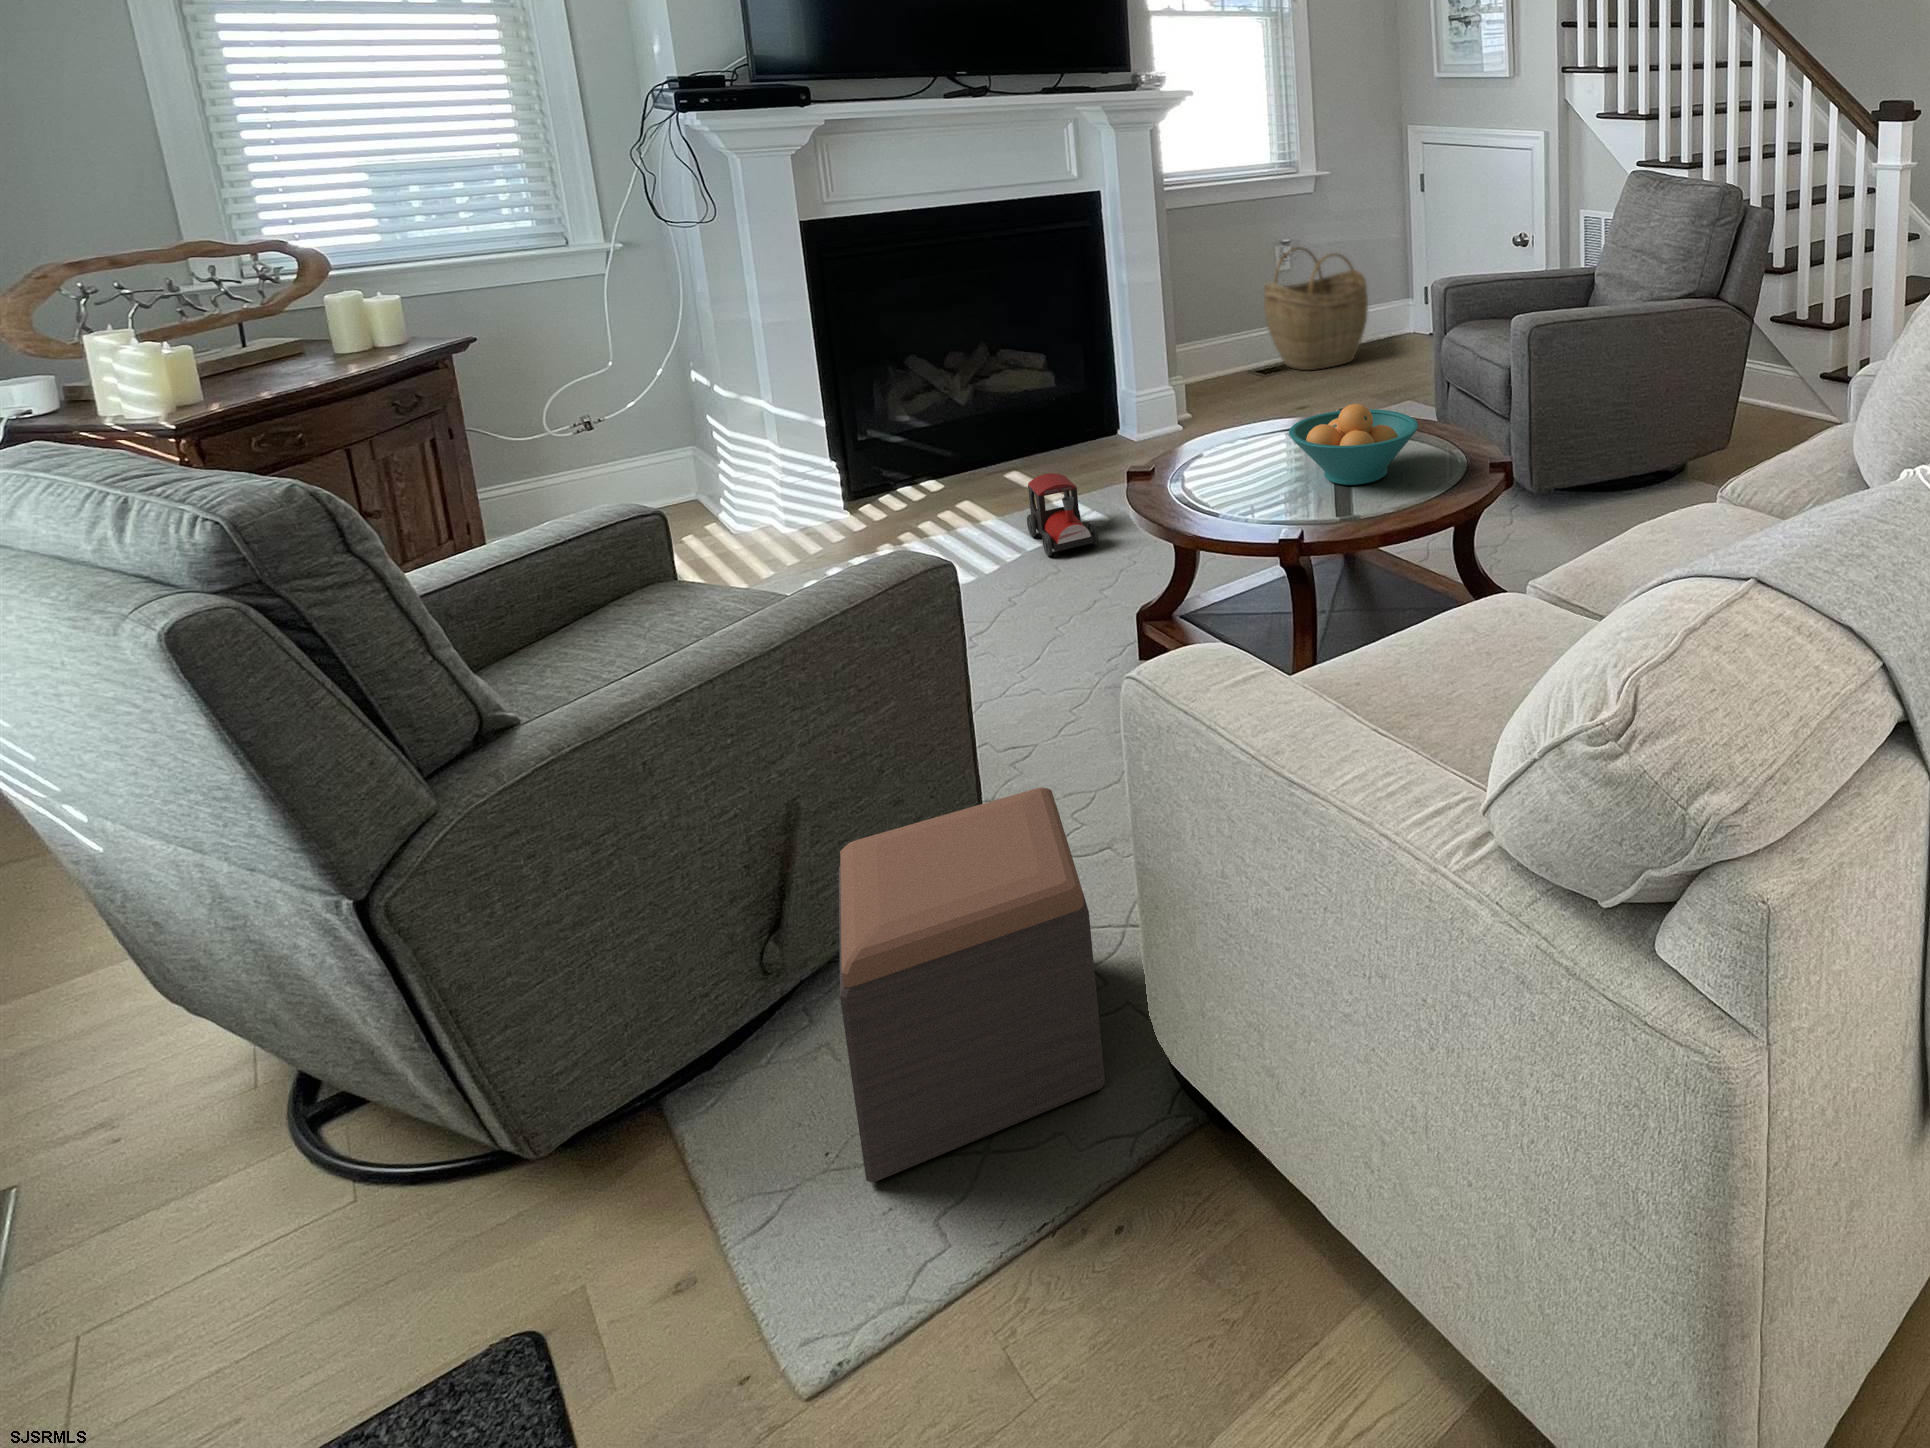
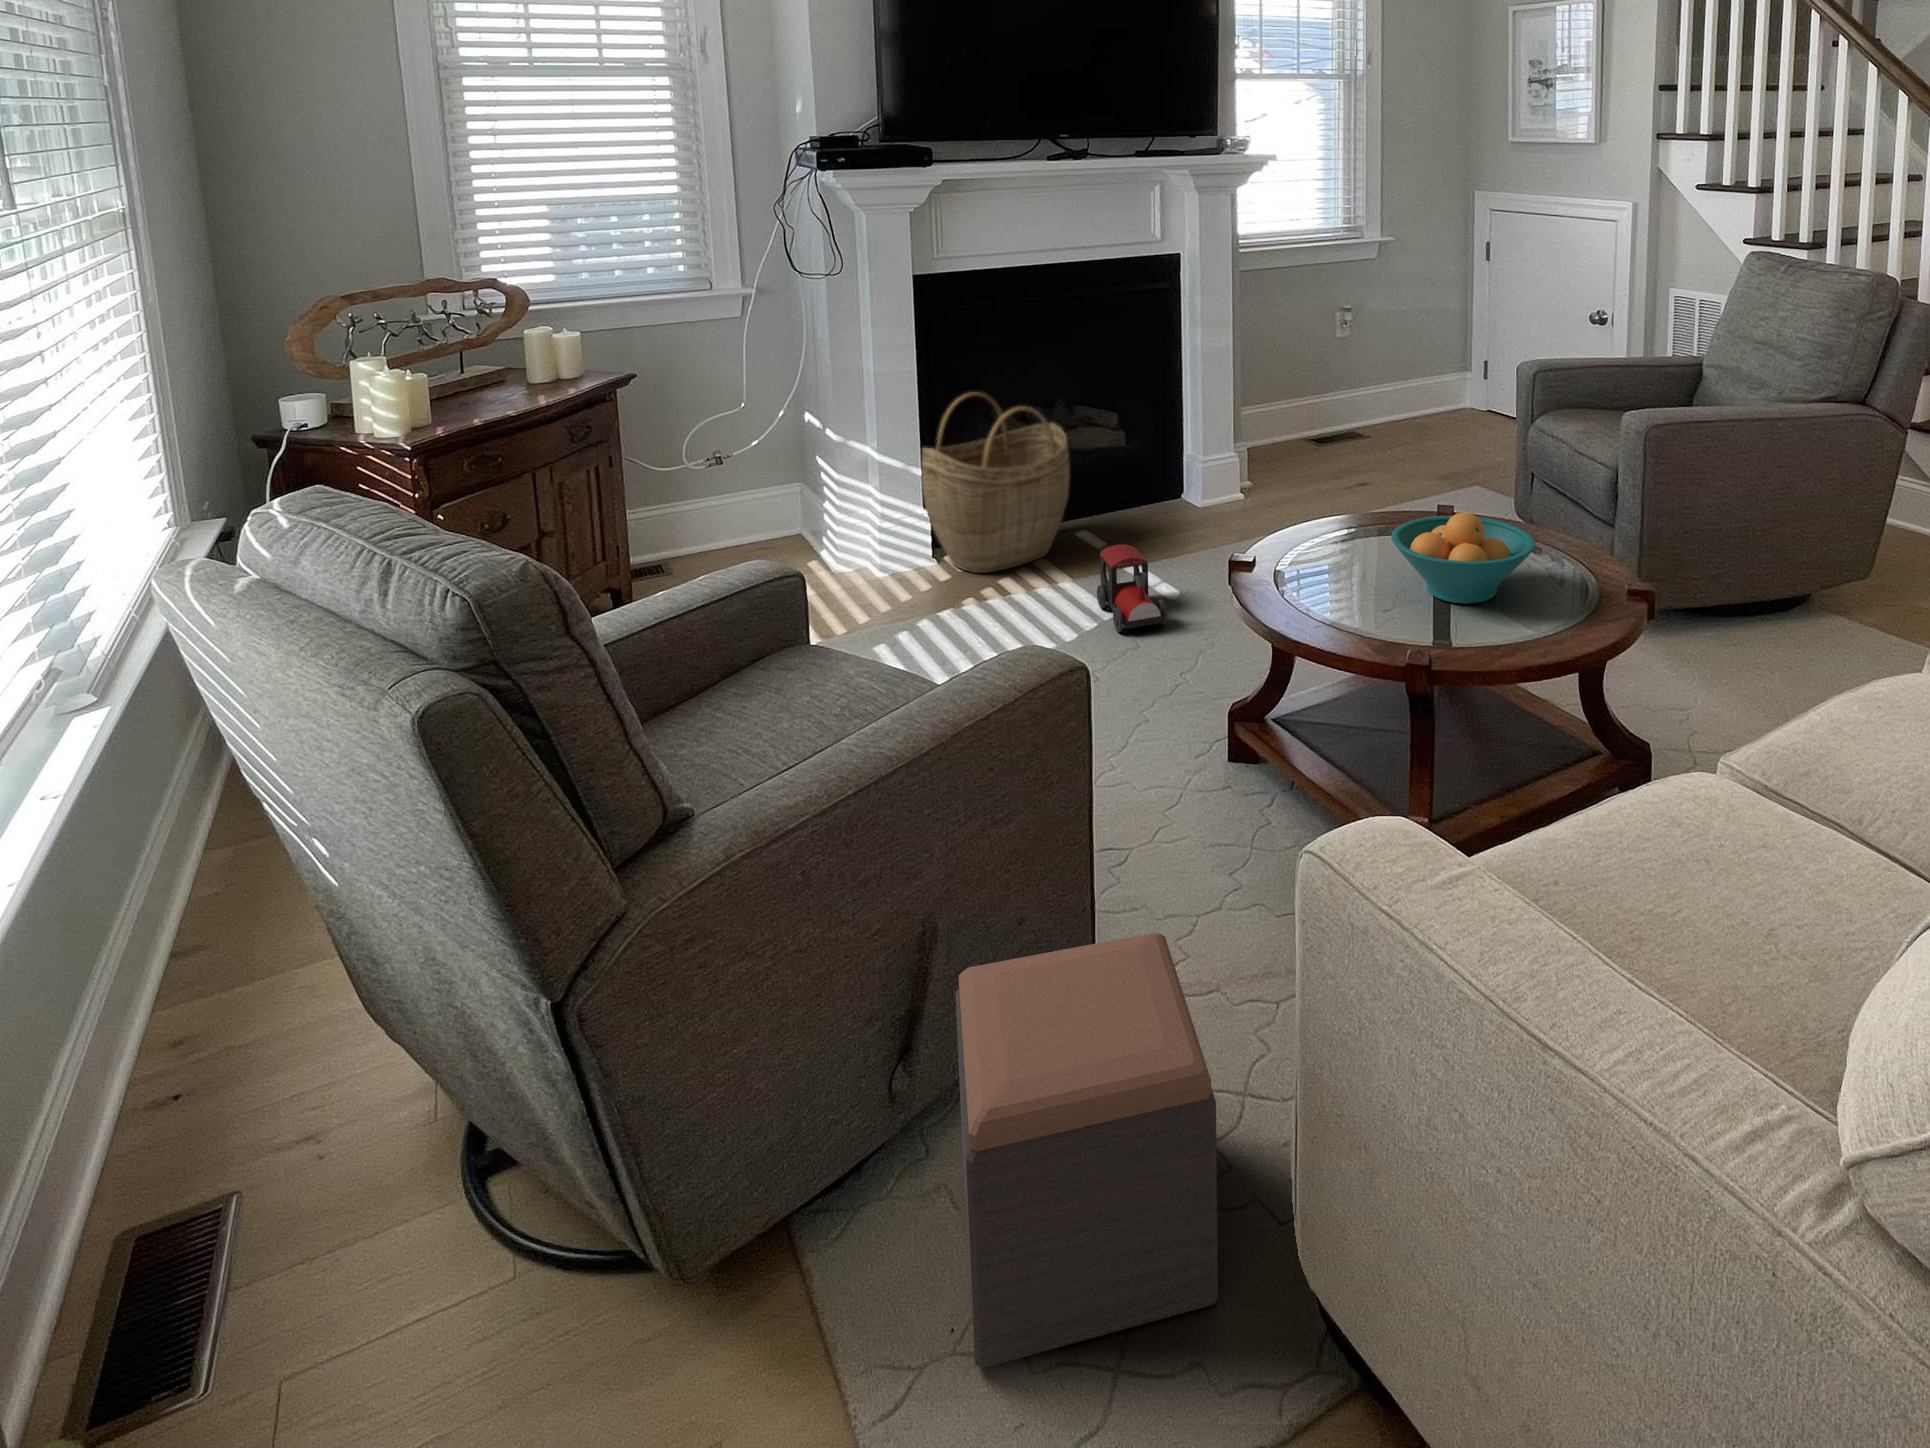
woven basket: present [1264,247,1368,370] -> present [921,392,1070,573]

